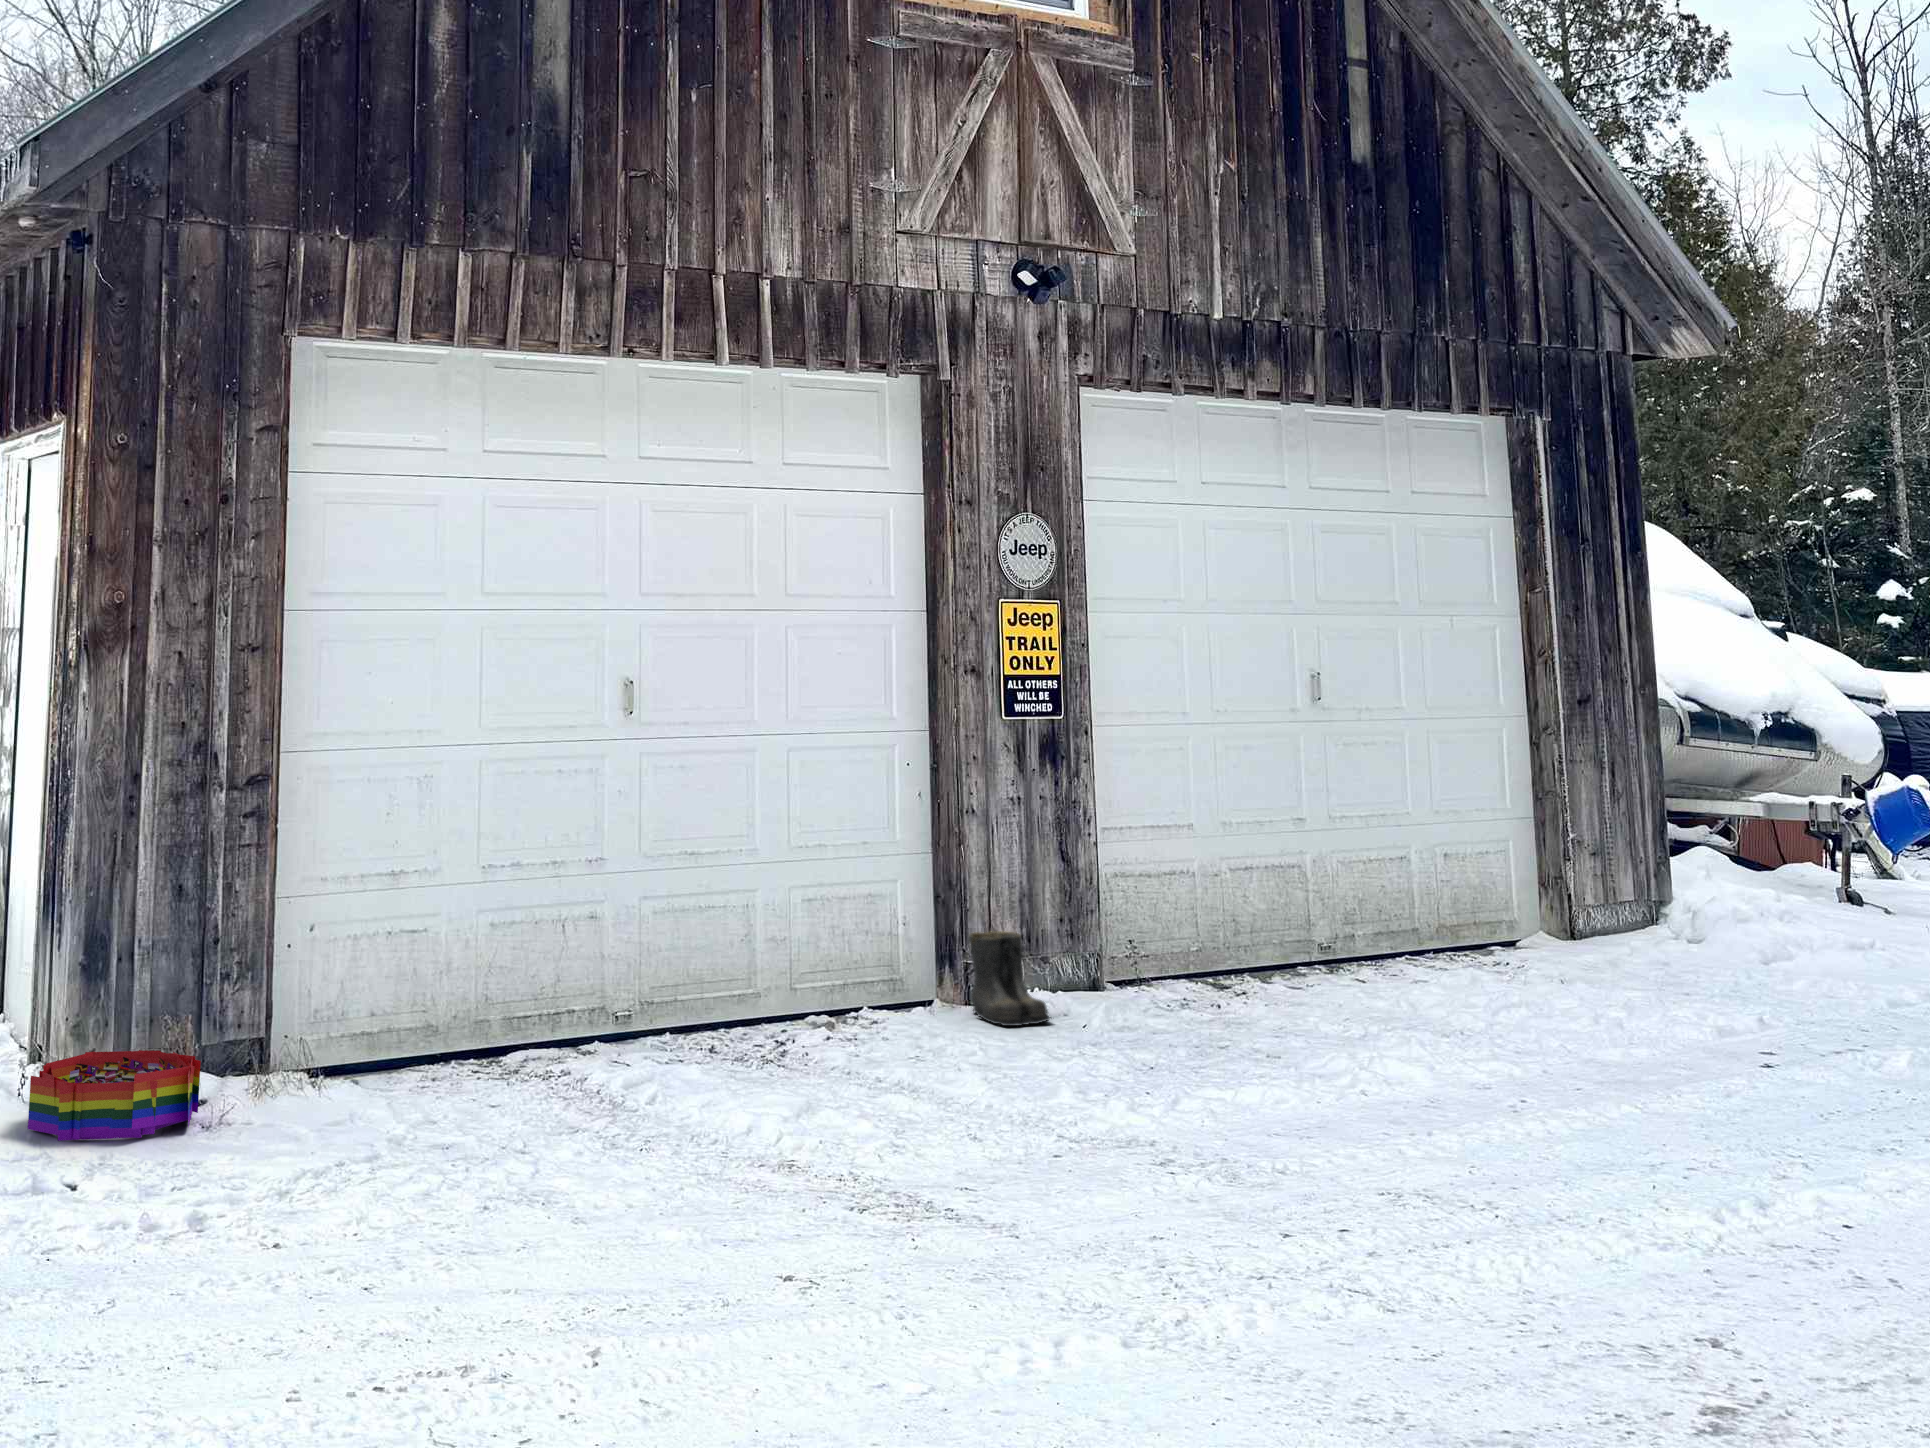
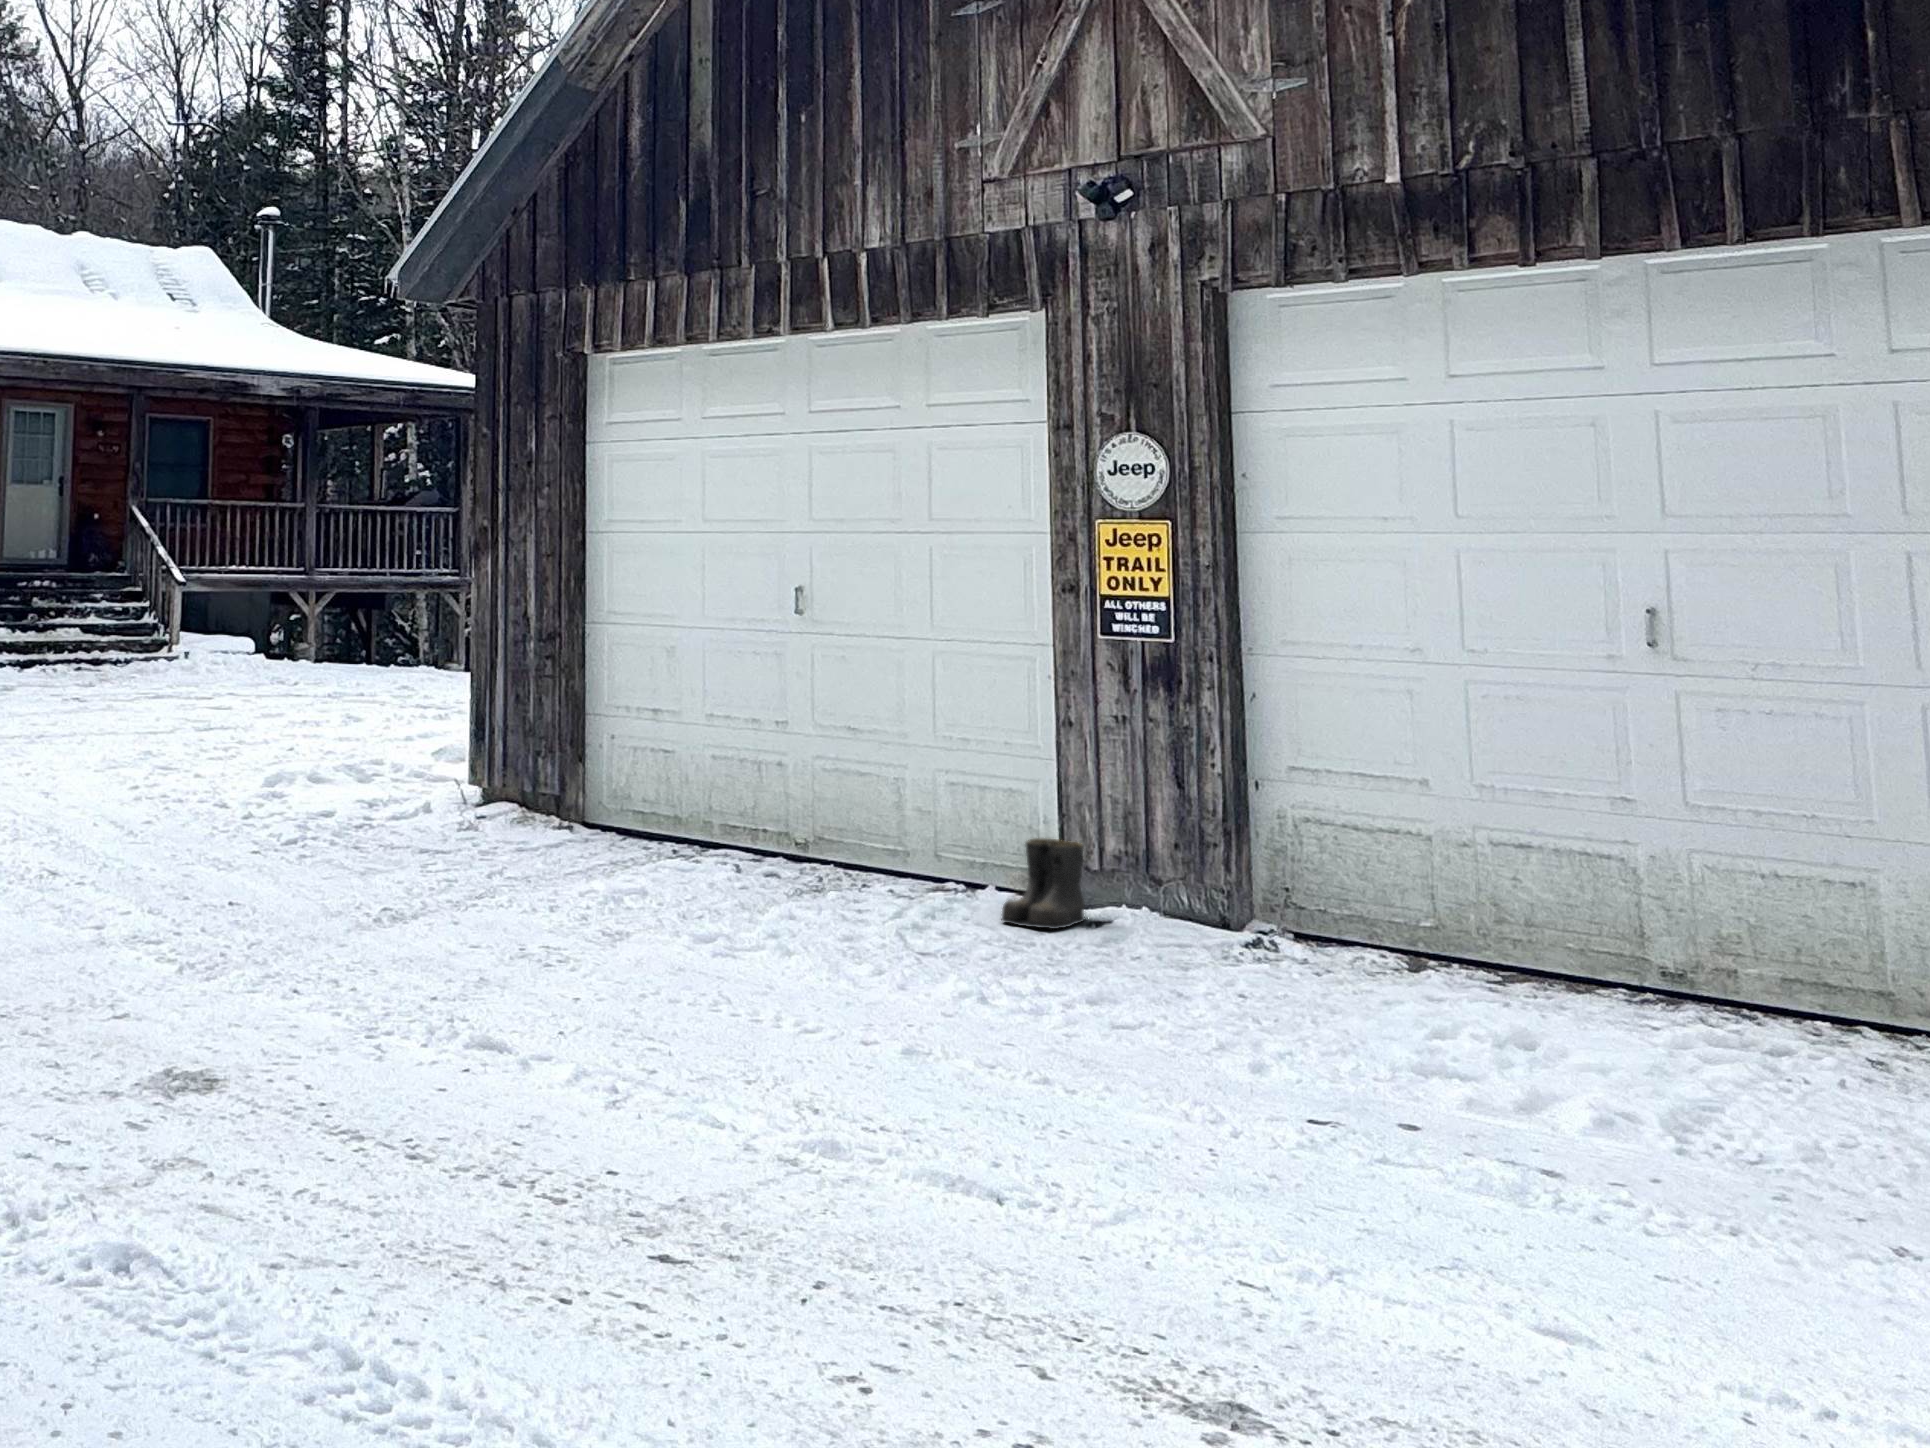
storage bin: present [28,1050,201,1141] -> none [346,786,437,830]

